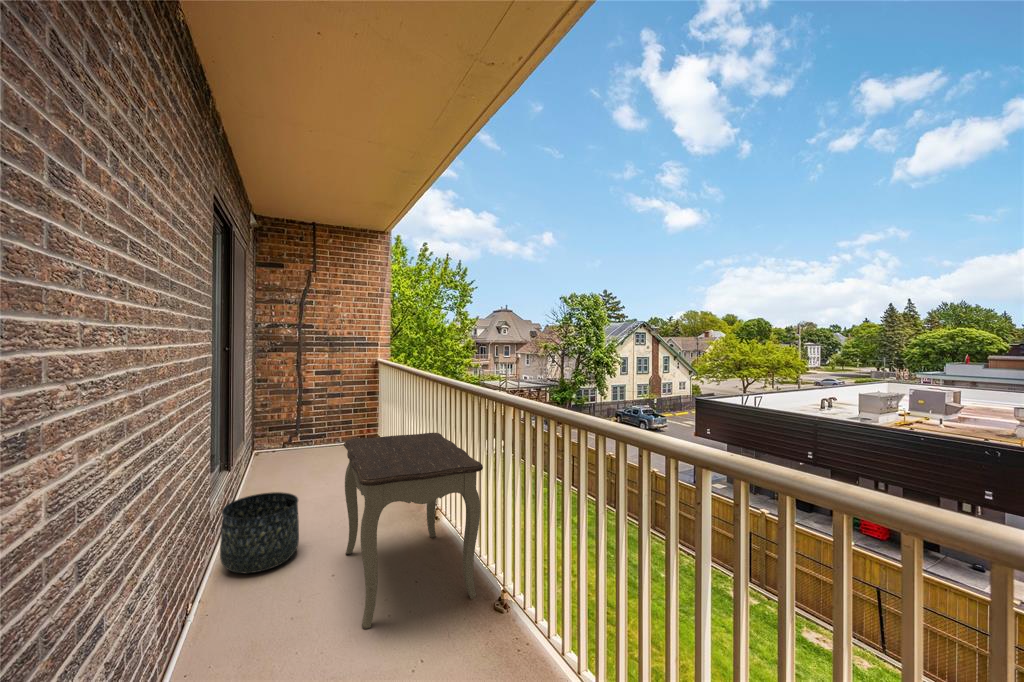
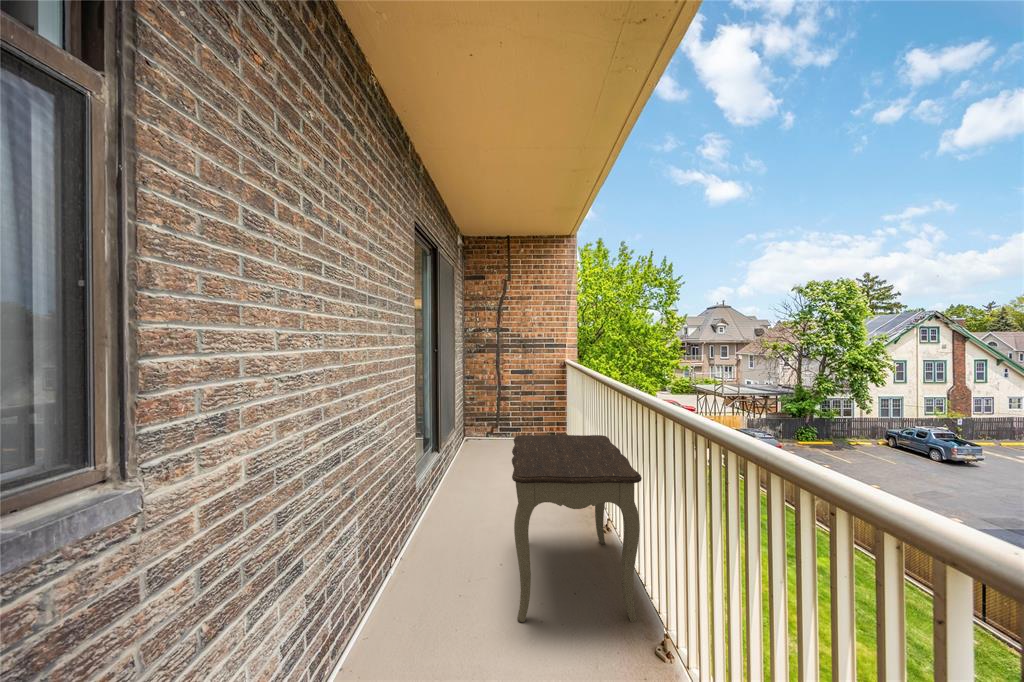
basket: present [220,492,299,573] -> none [421,476,480,544]

